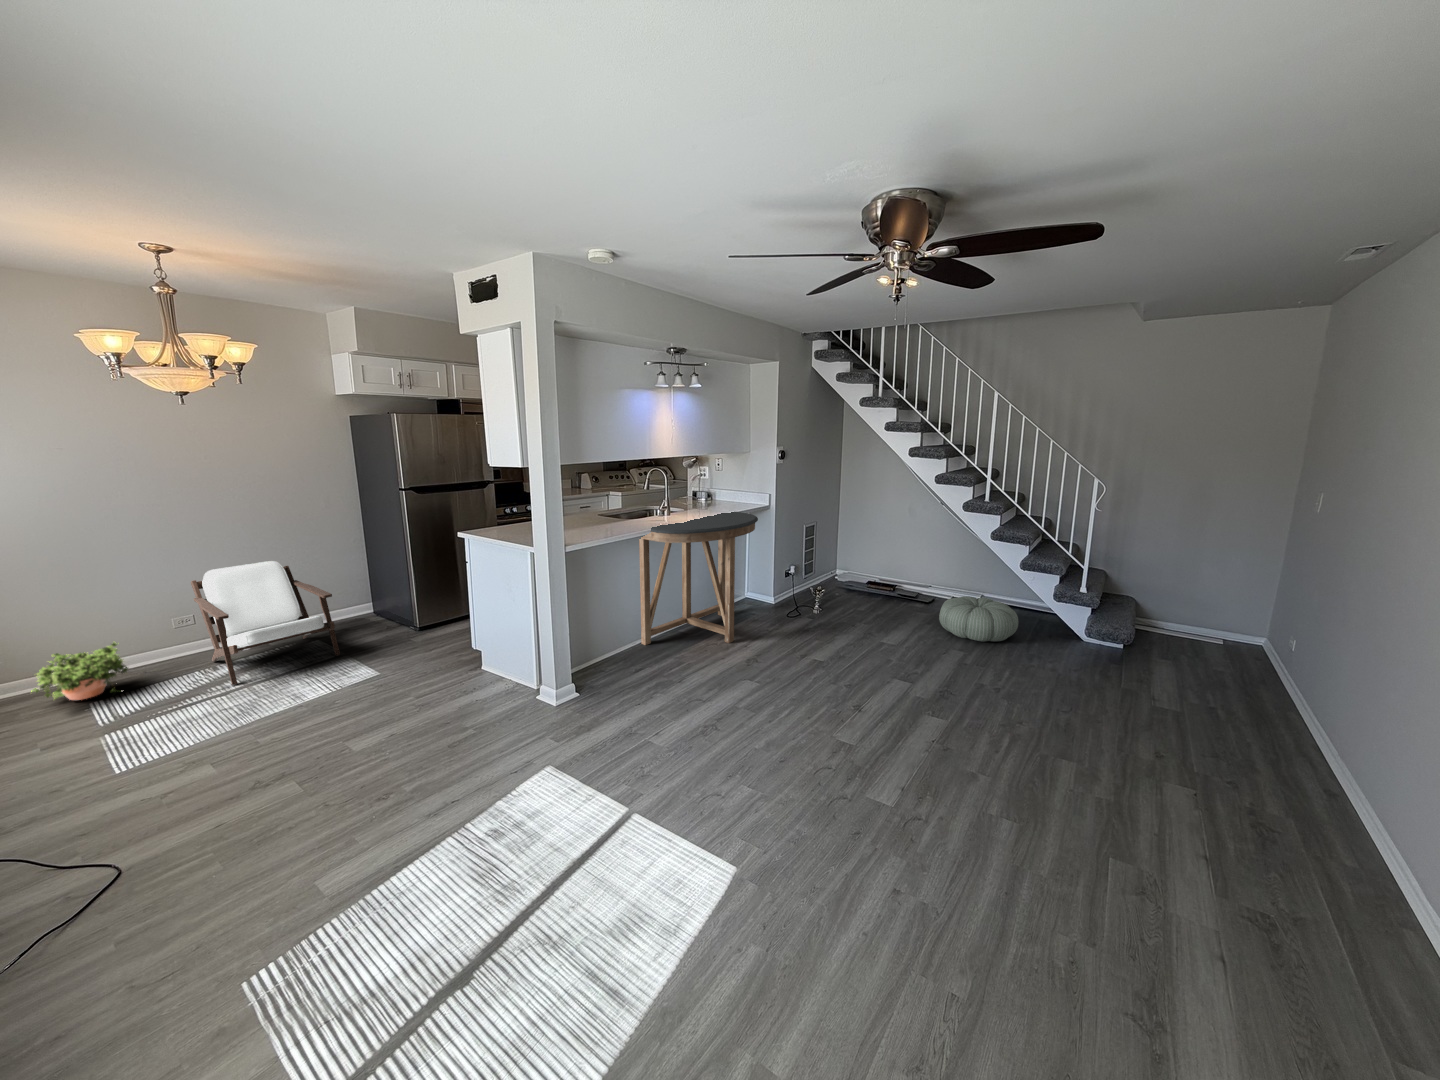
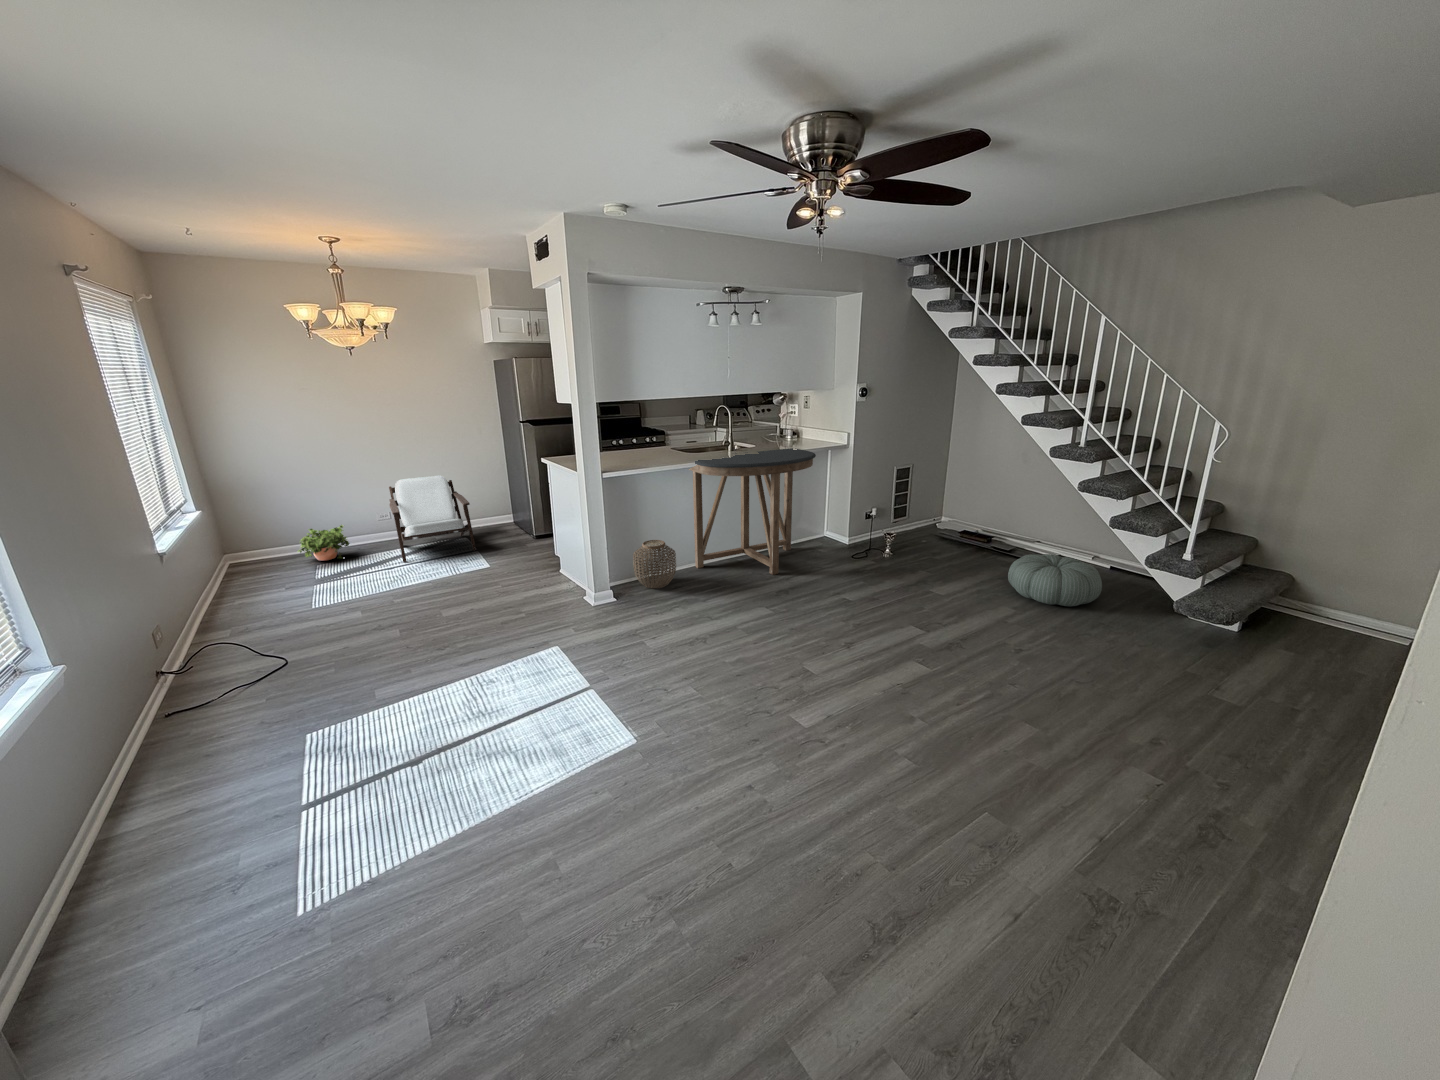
woven basket: none [586,619,636,675] -> present [633,540,676,588]

